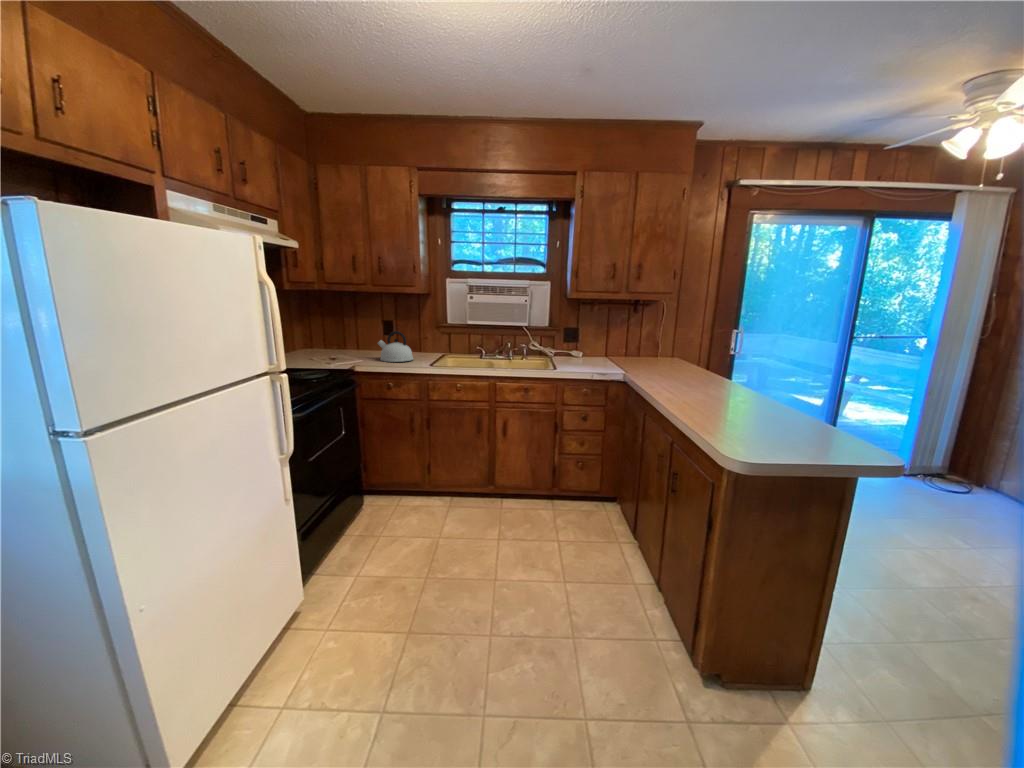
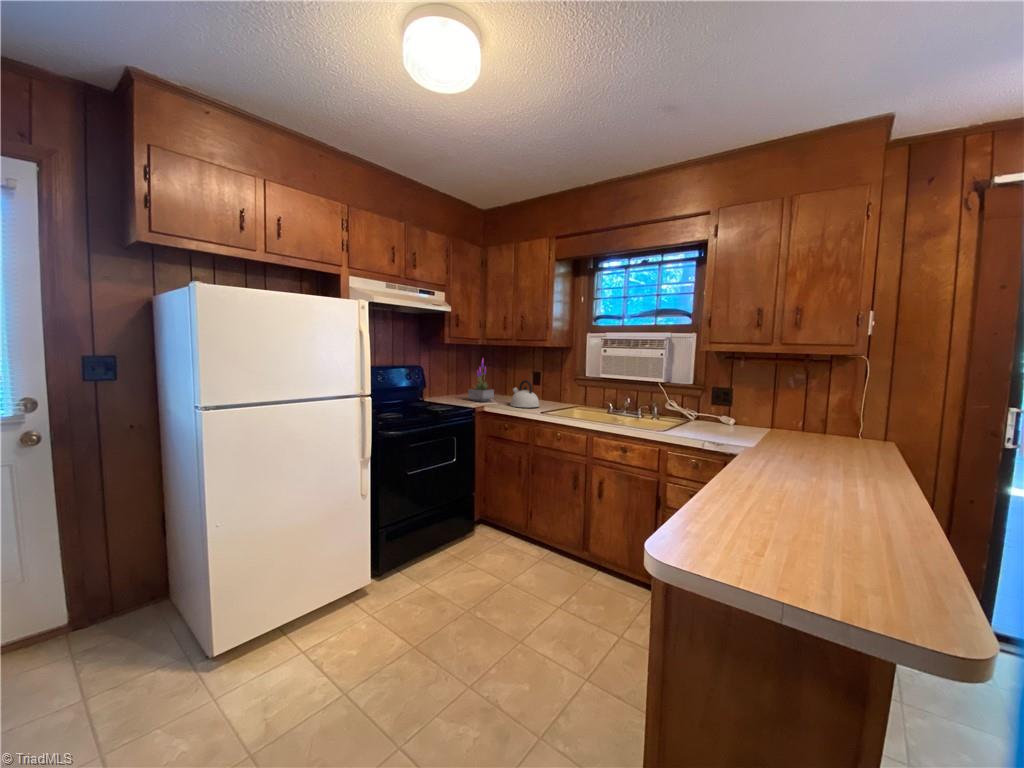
potted plant: none [323,306,352,360] -> present [468,360,494,402]

